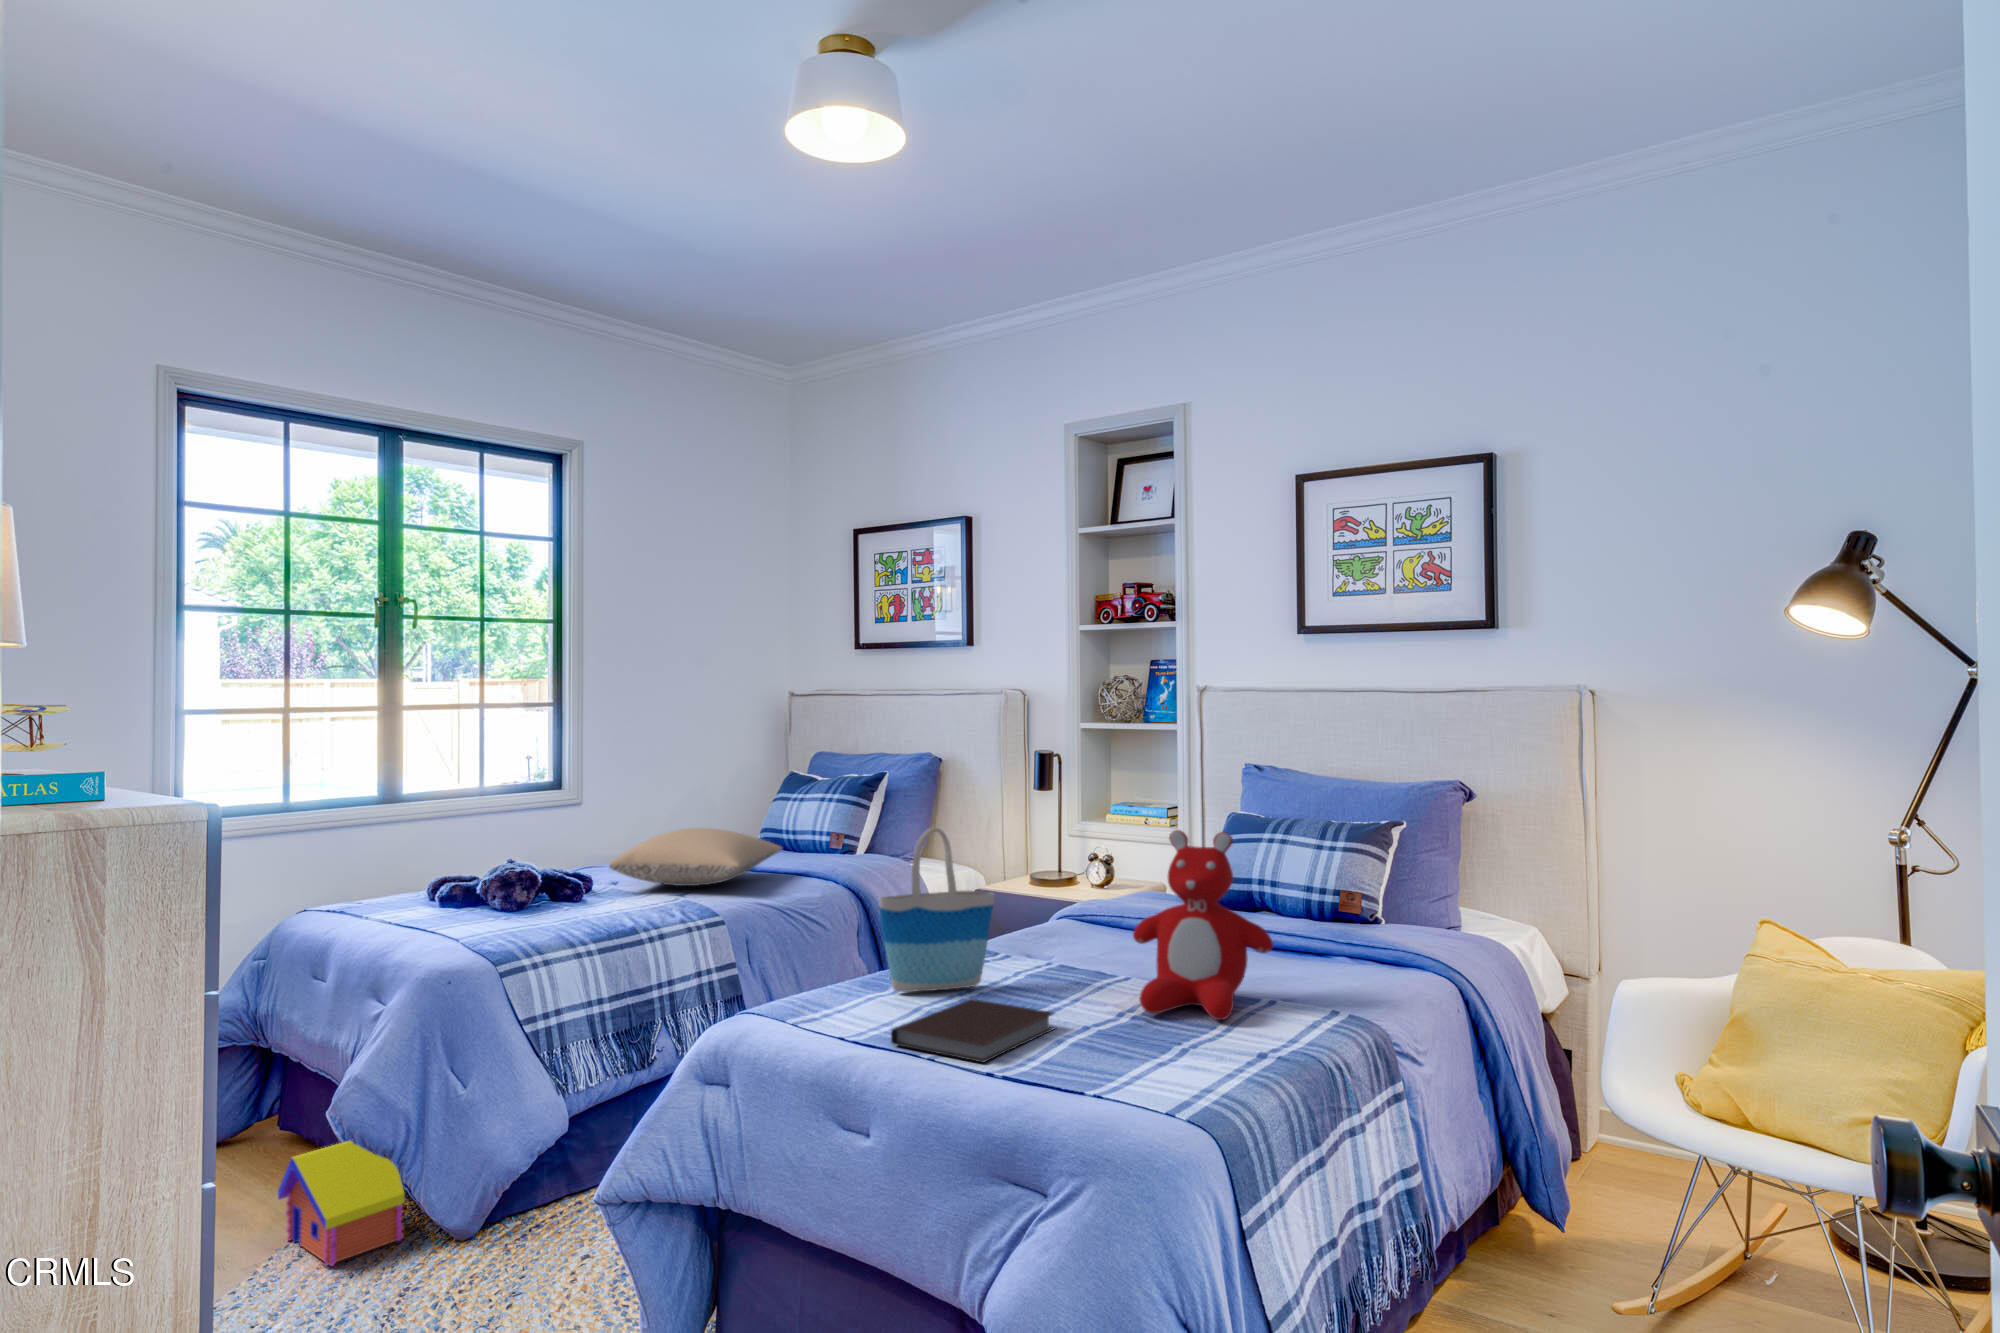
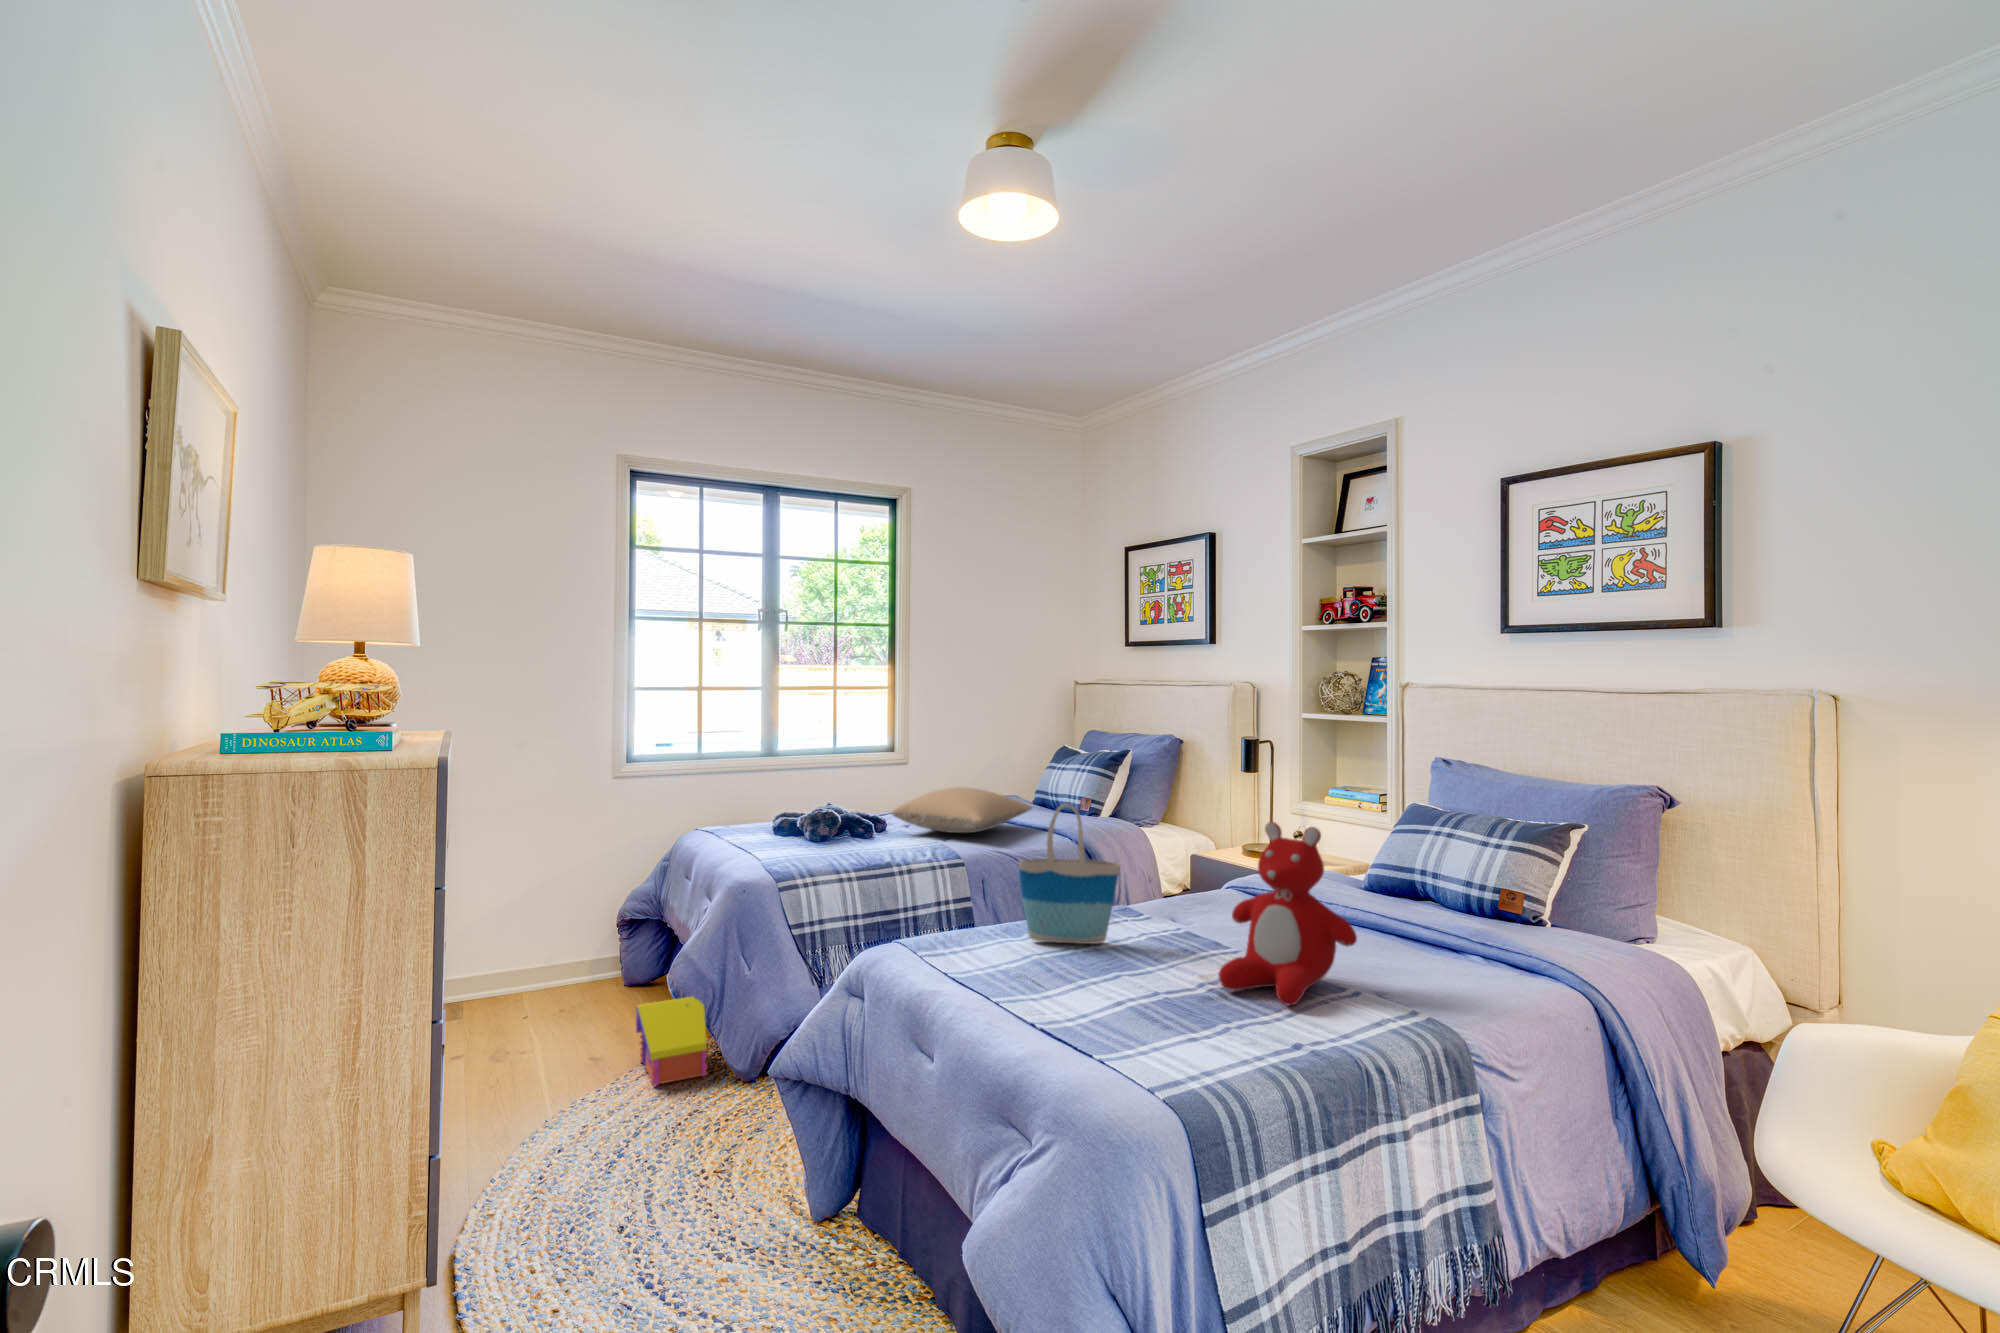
notebook: present [891,999,1055,1062] -> none [985,955,1135,1015]

